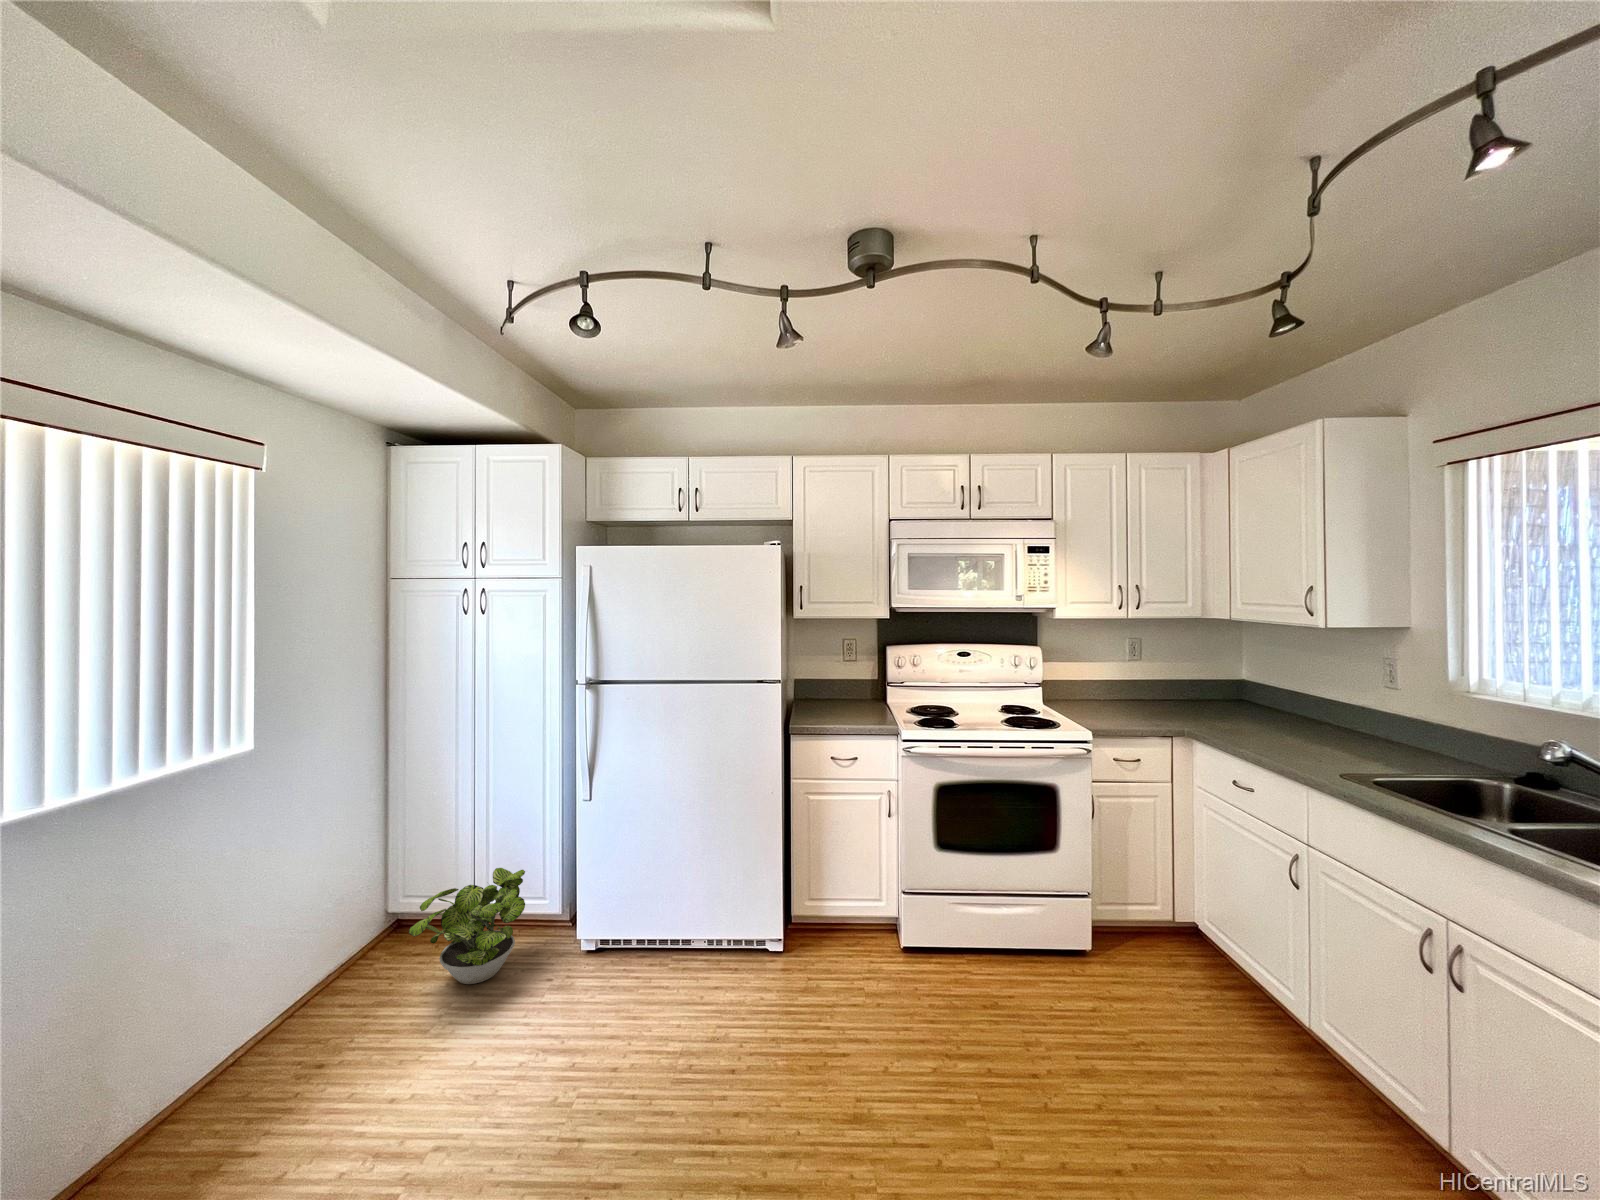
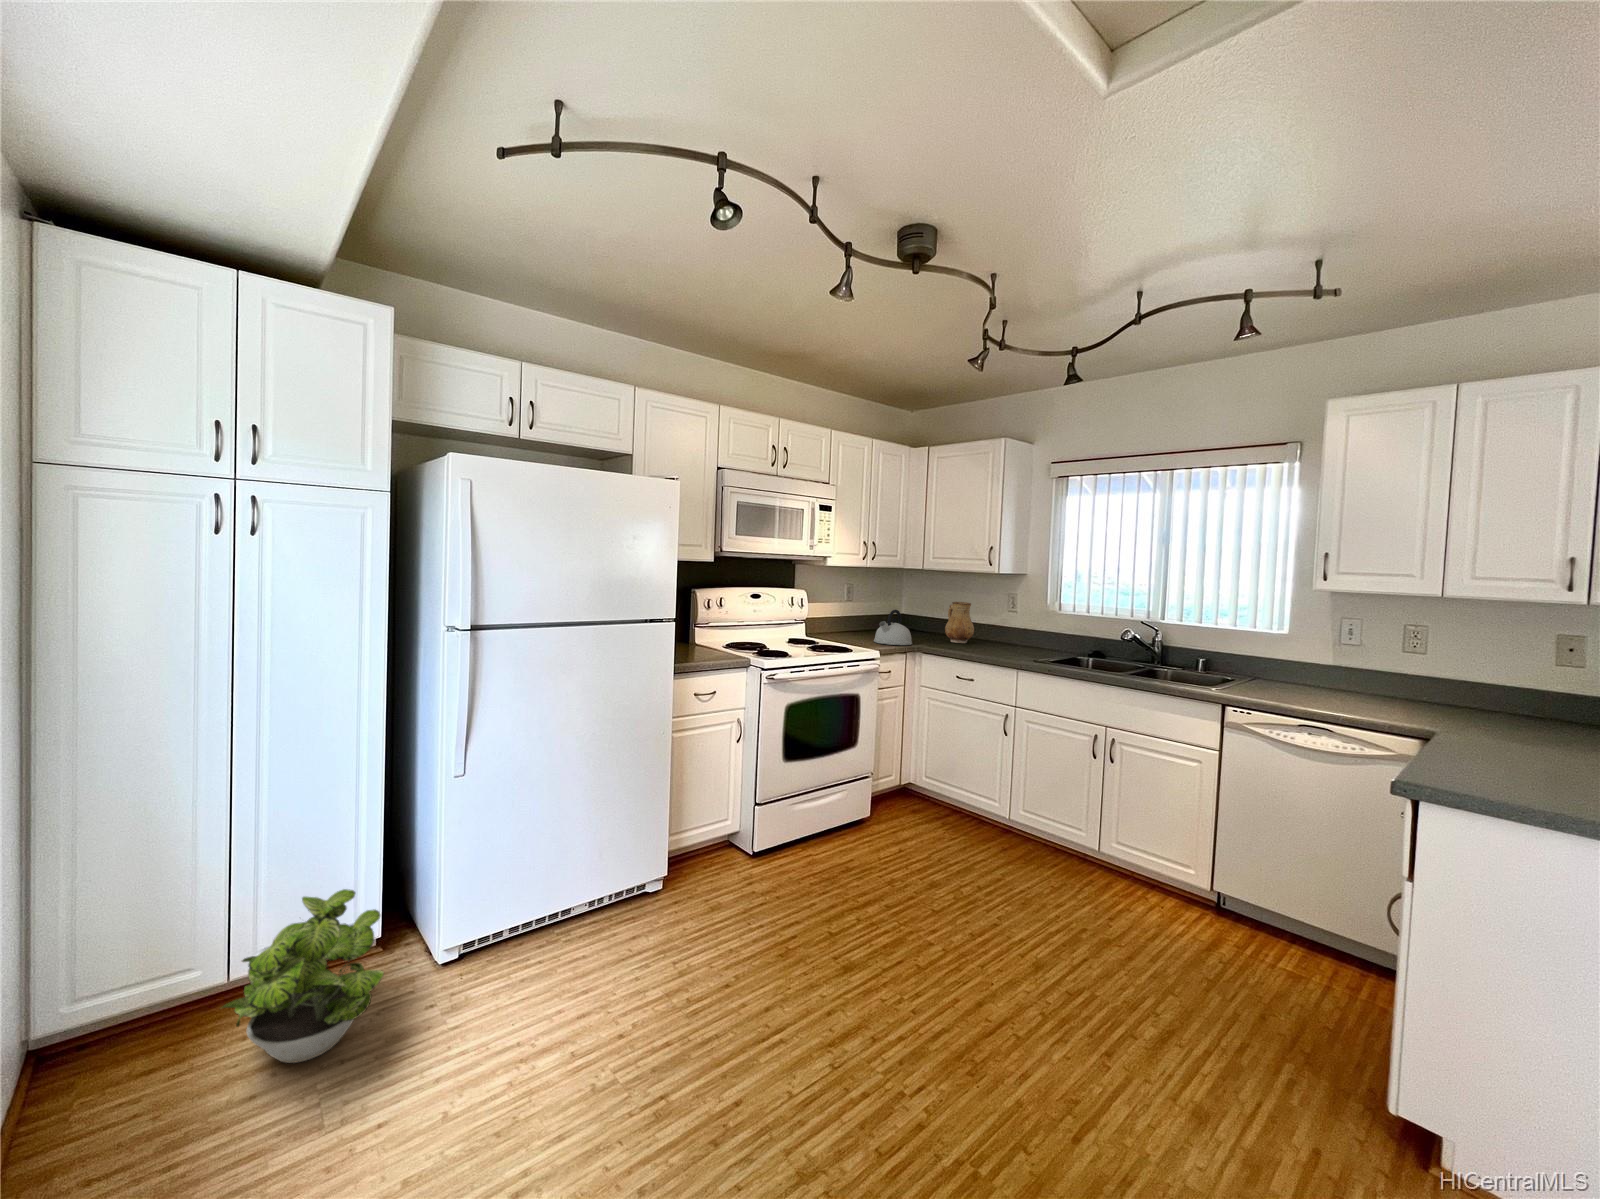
ceramic pitcher: none [1265,665,1318,728] -> present [945,602,974,643]
kettle: none [1130,674,1189,724] -> present [874,610,912,645]

